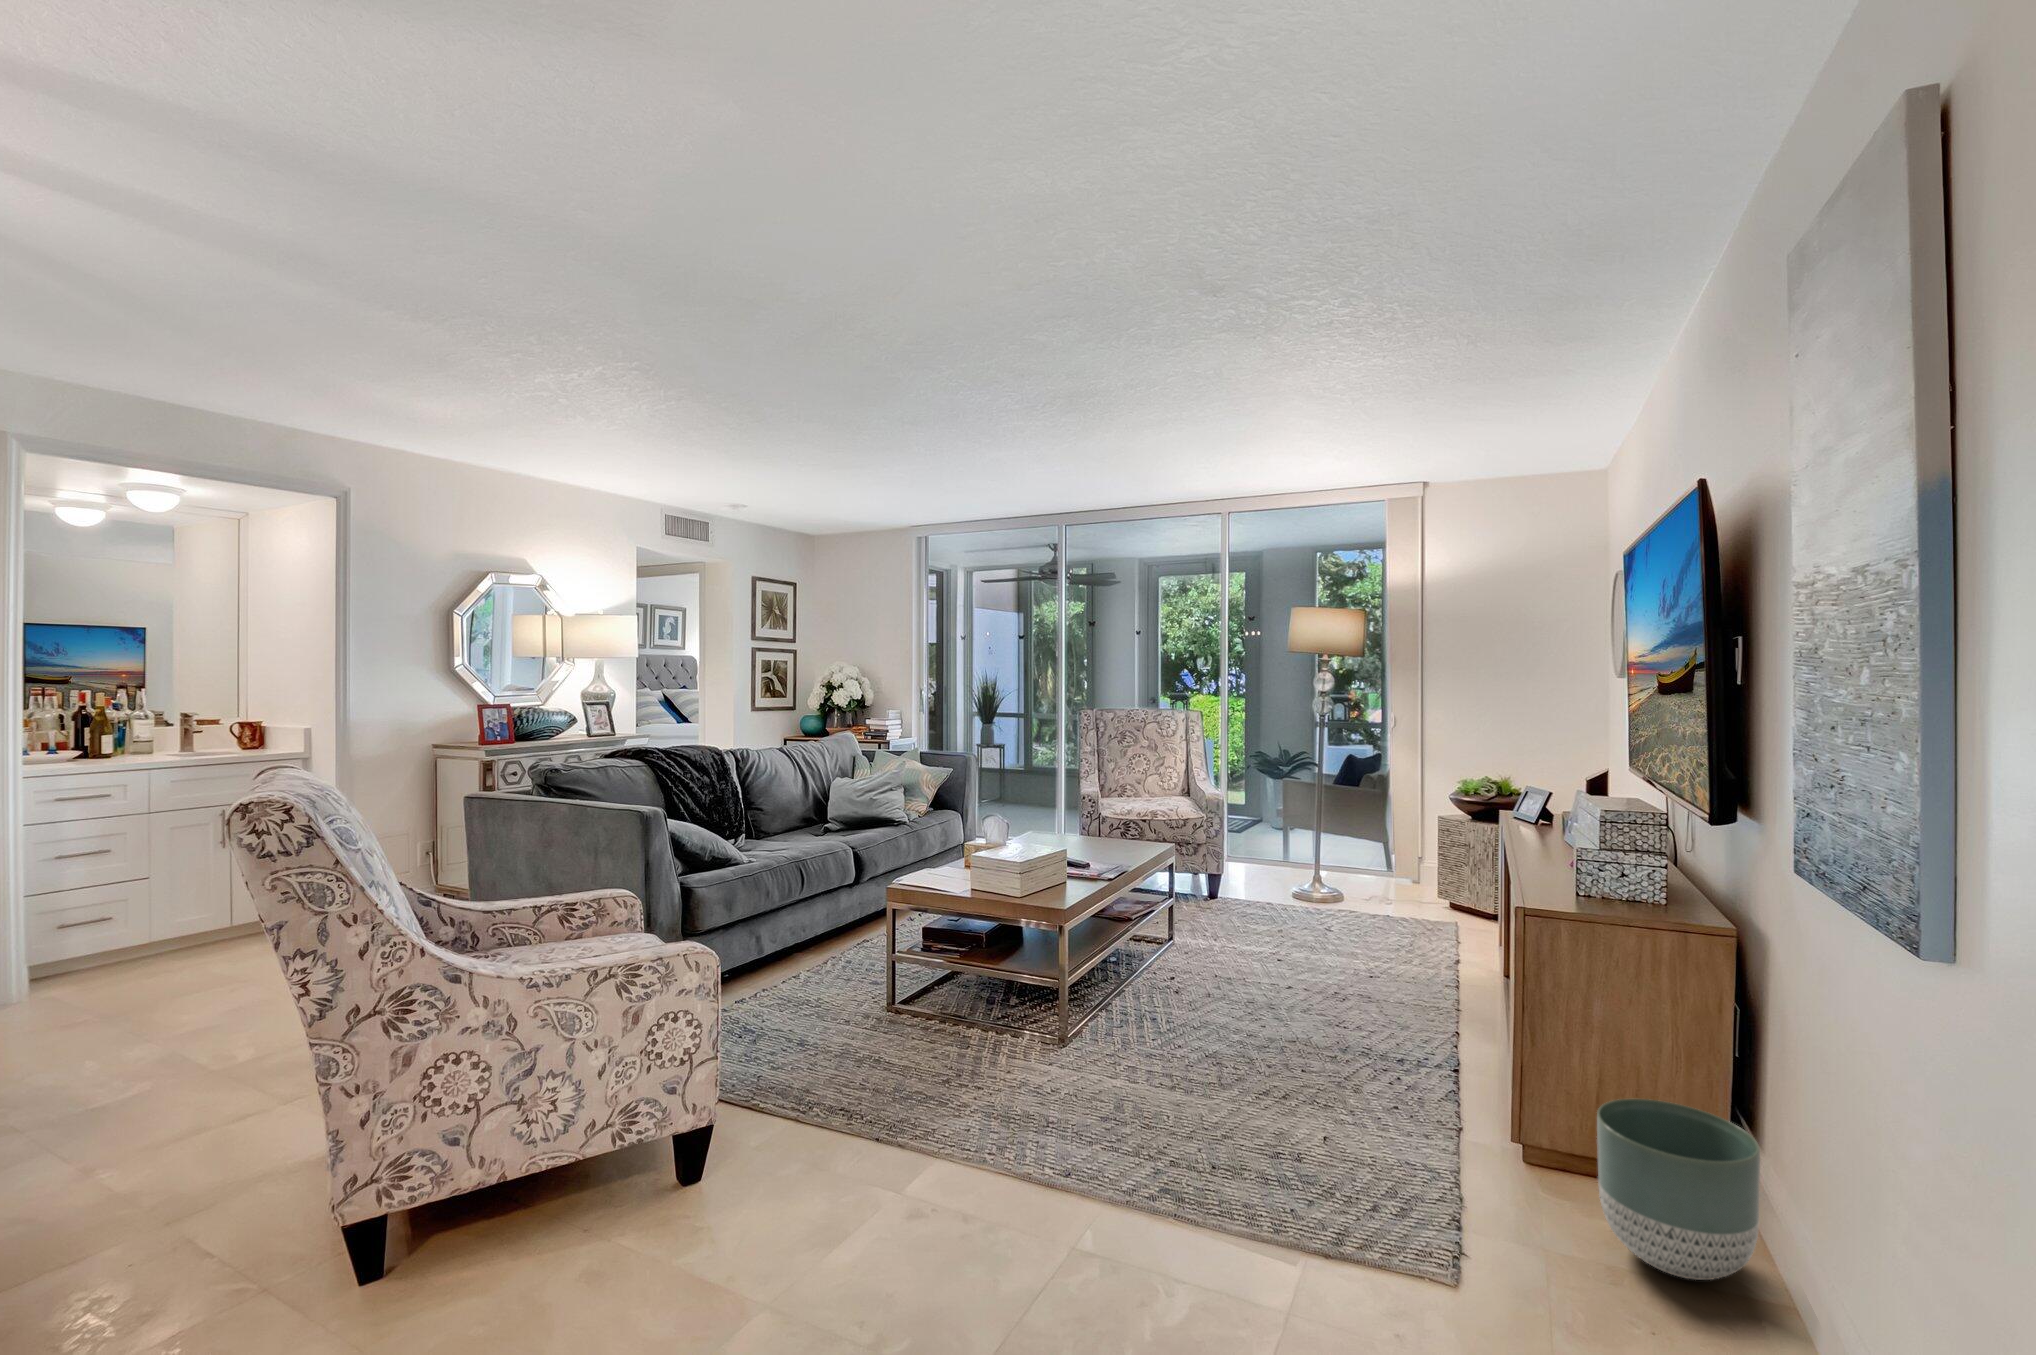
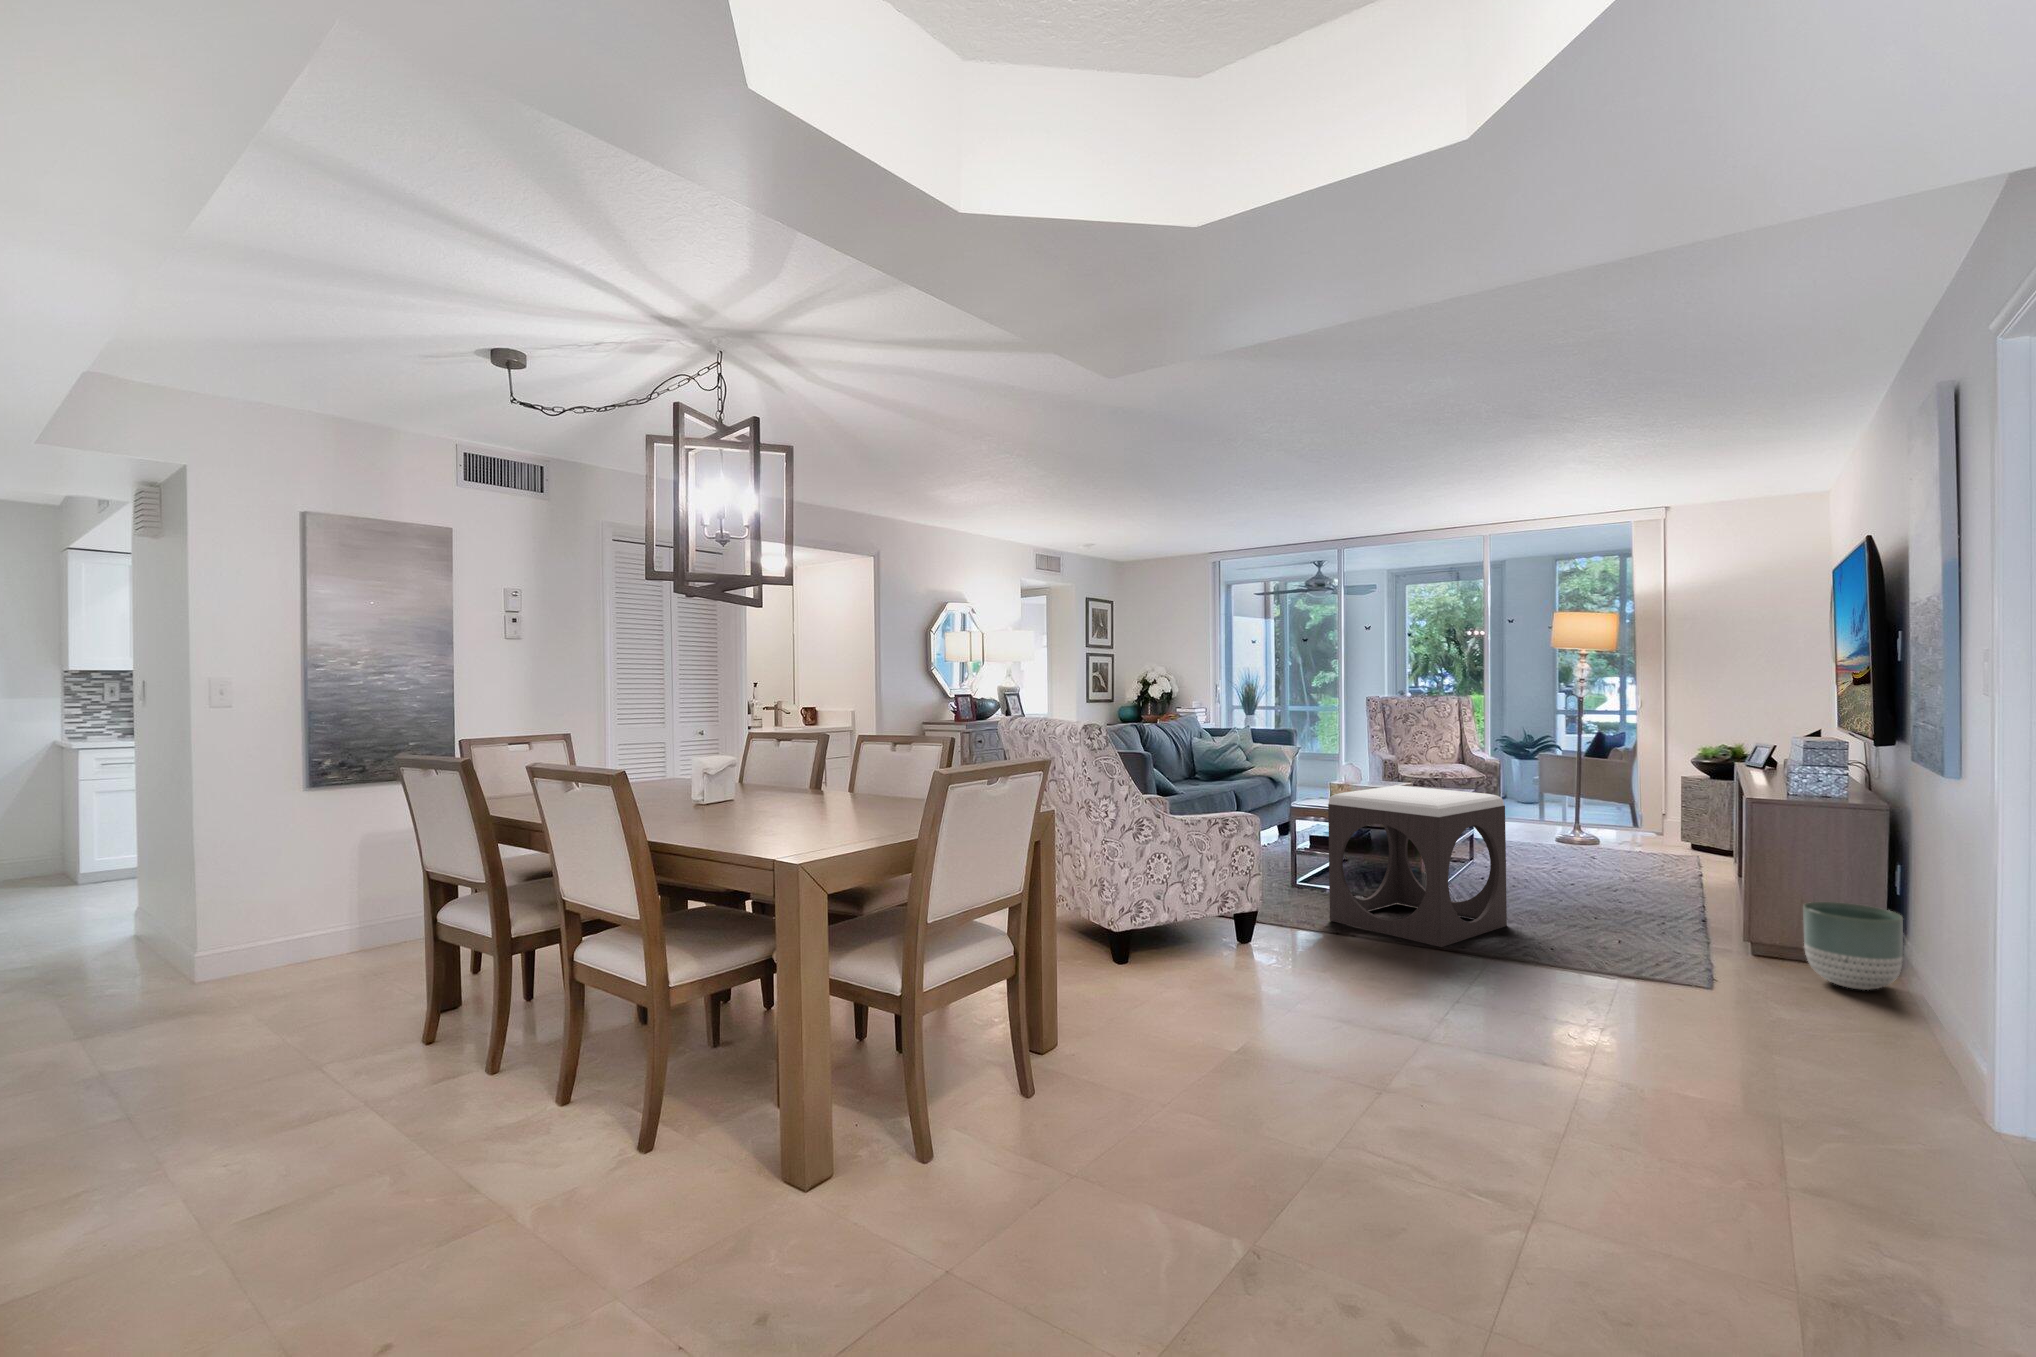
footstool: none [879,865,1160,1179] -> present [1328,785,1507,947]

